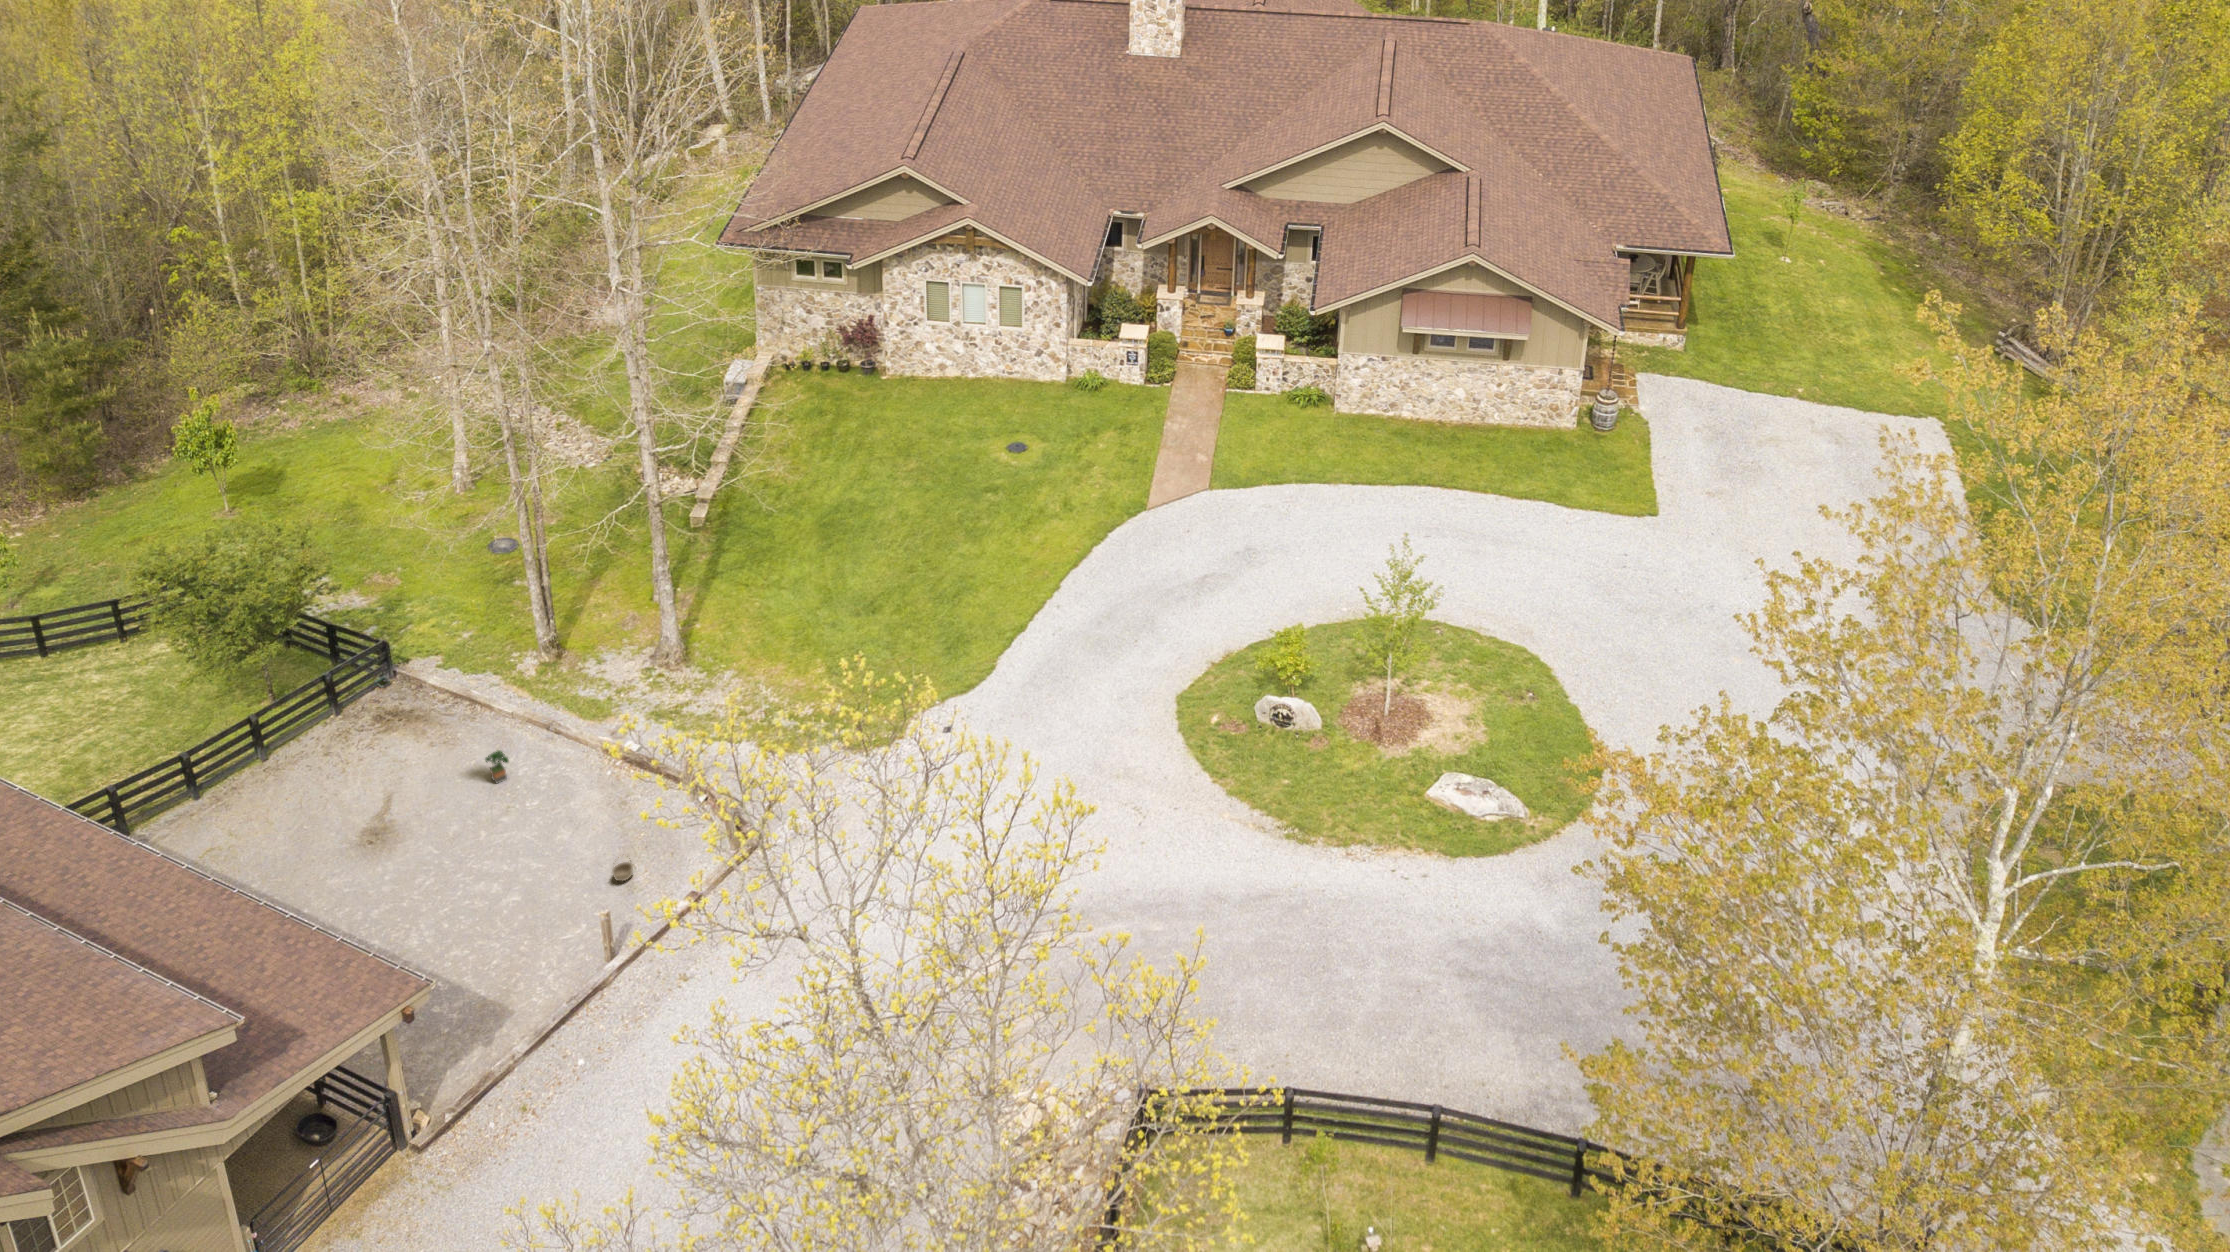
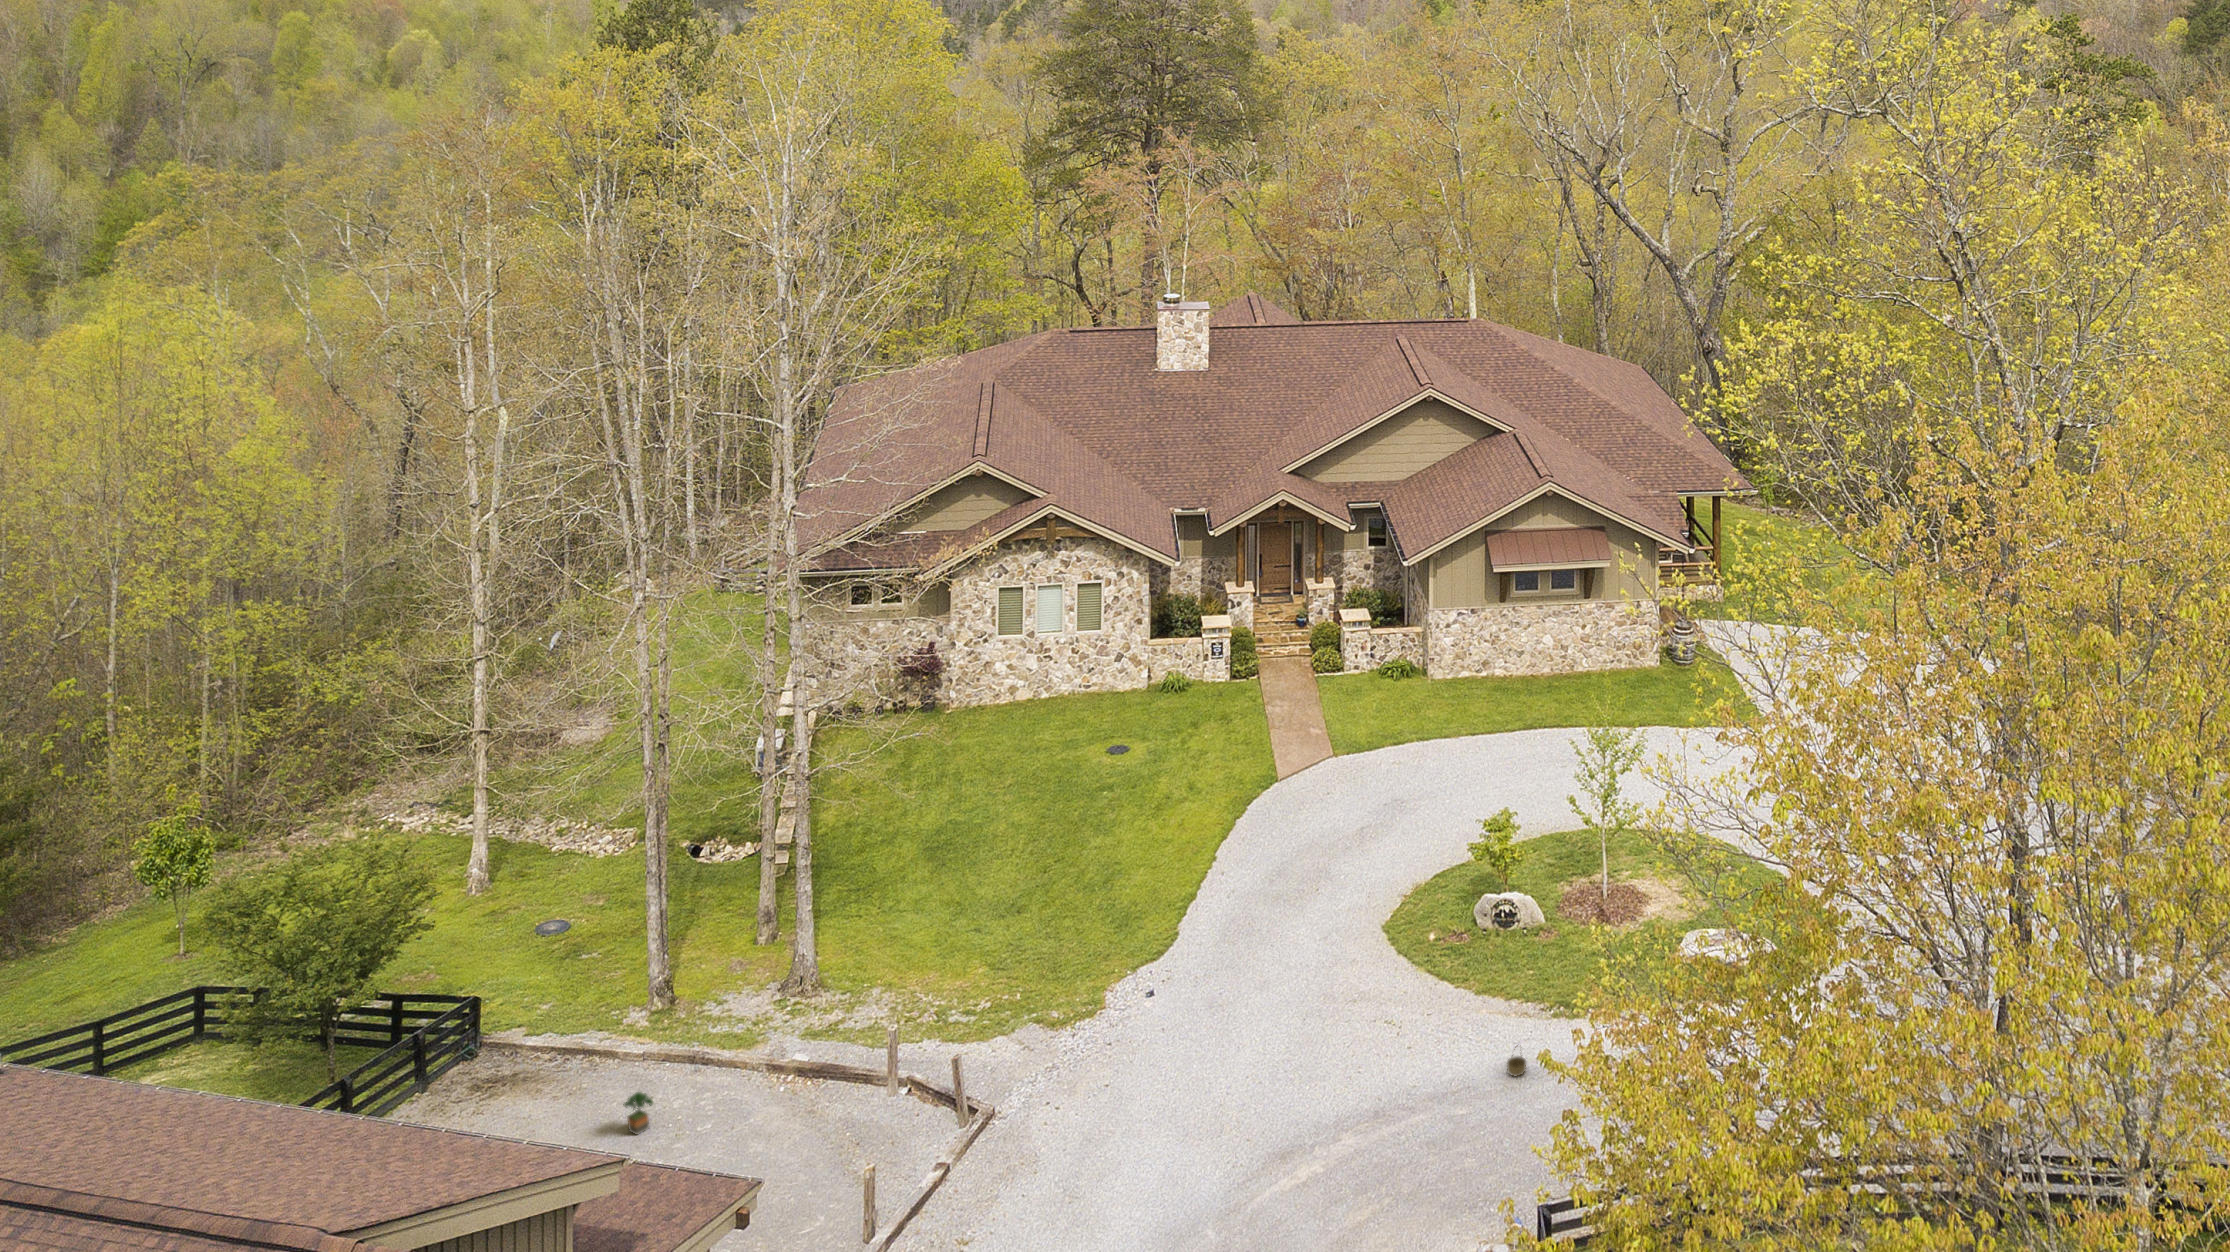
basket: present [612,855,633,881] -> present [1507,1045,1526,1076]

